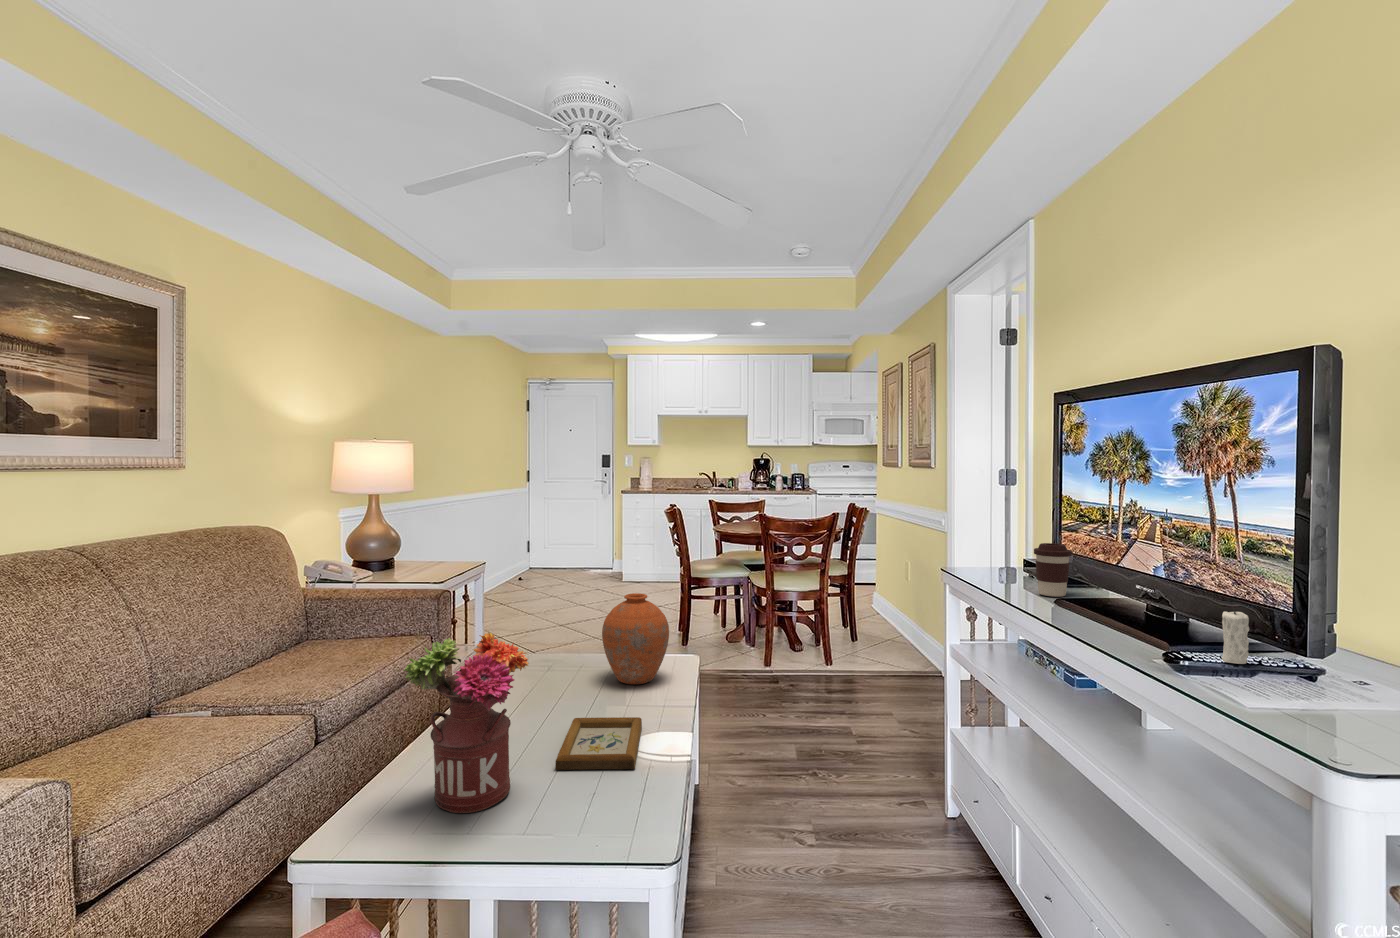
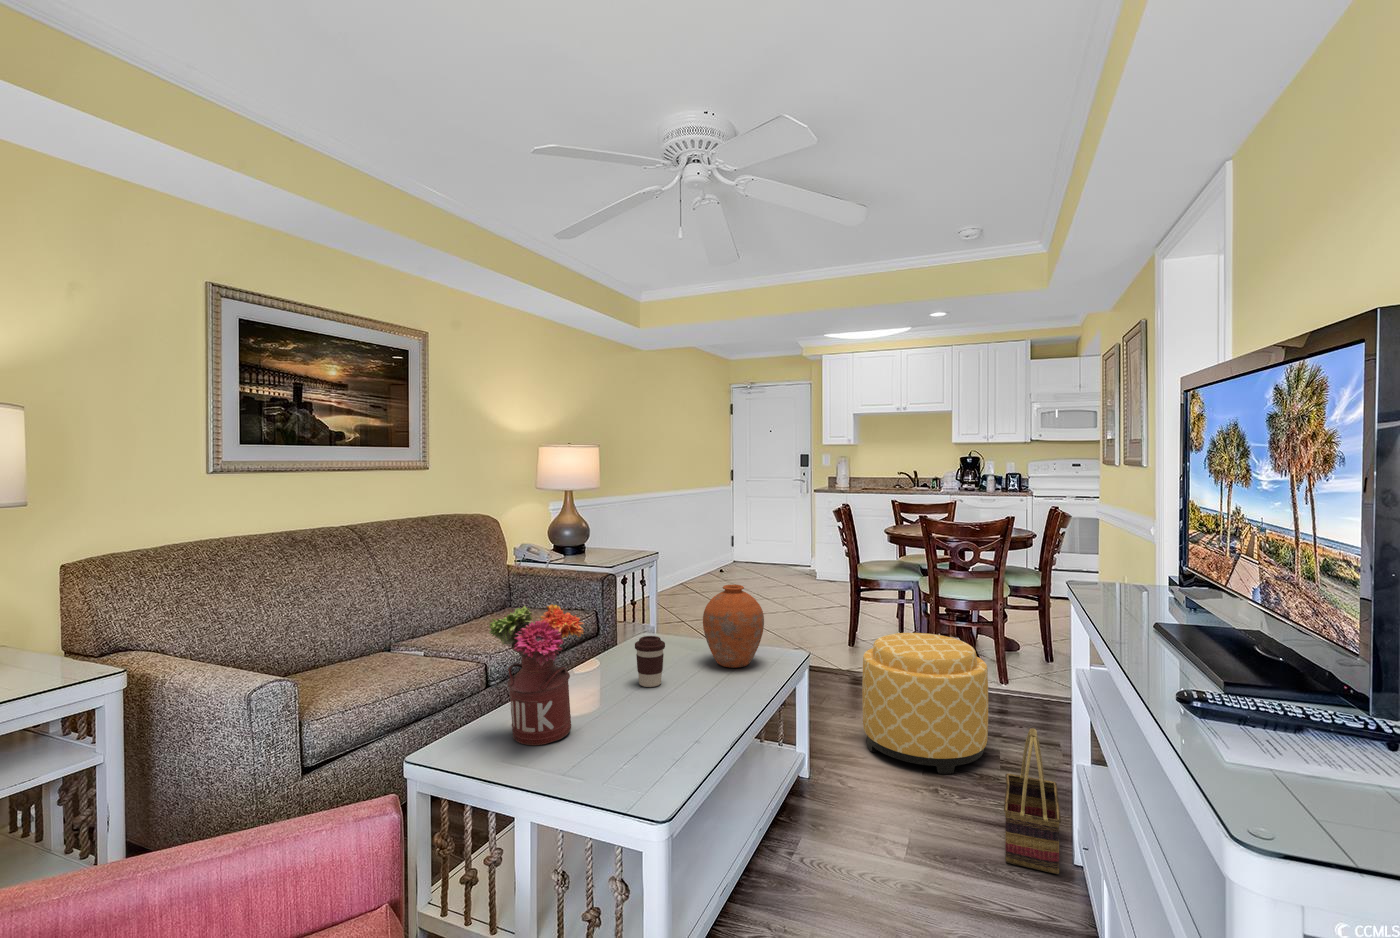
coffee cup: present [1034,543,1072,597] -> present [635,636,665,687]
candle: present [1222,604,1250,664] -> none [1265,628,1300,705]
ottoman: none [740,629,858,764] -> present [862,633,988,774]
basket: none [899,708,966,840] -> present [1004,728,1061,874]
picture frame: present [555,717,642,770] -> none [614,687,707,734]

